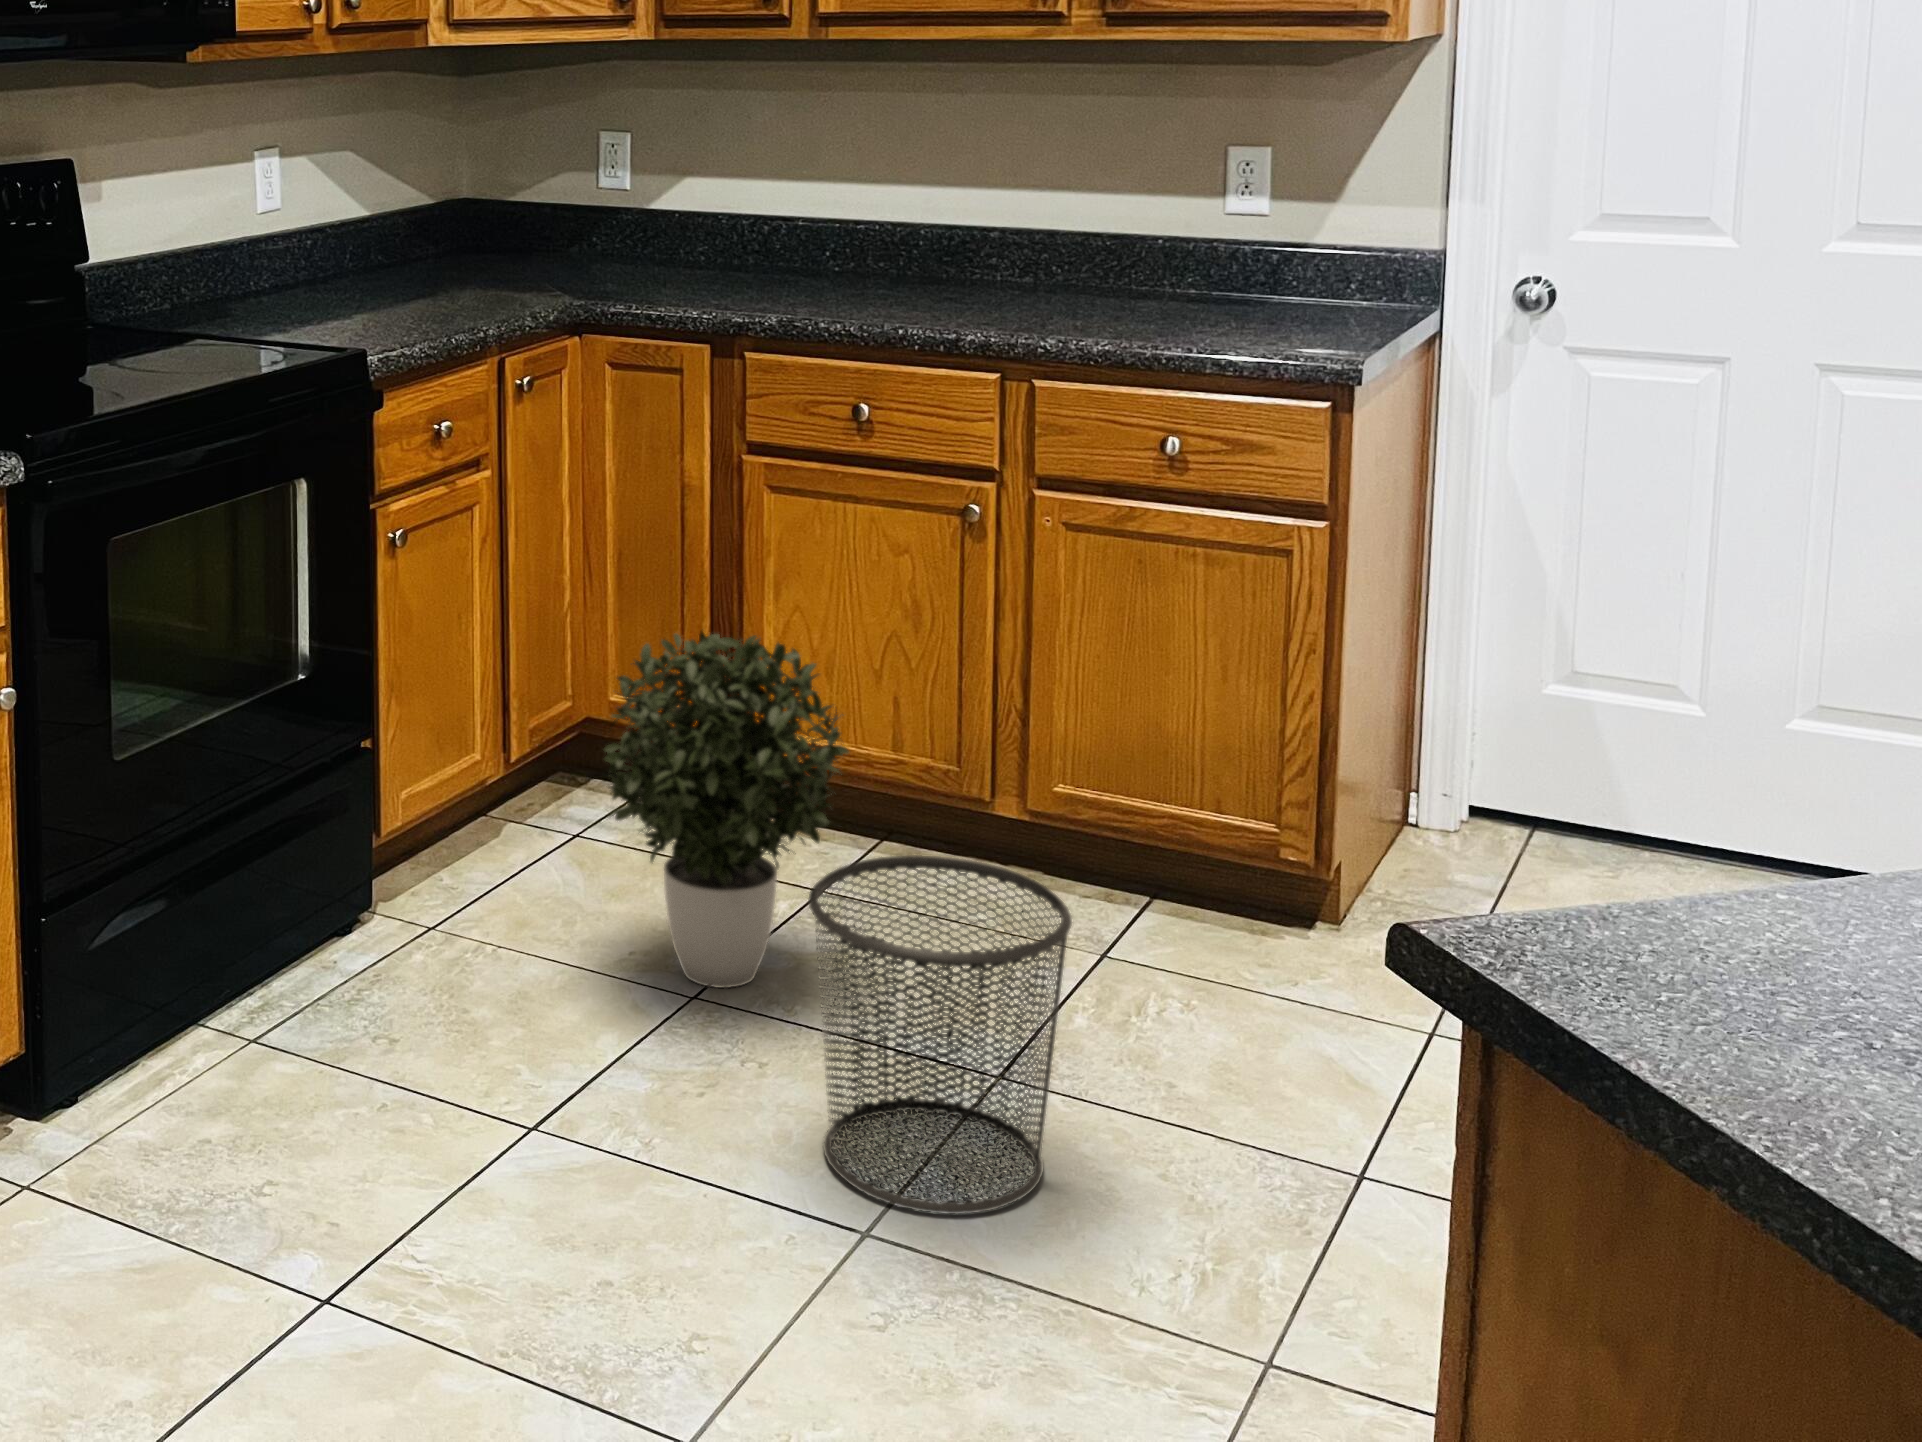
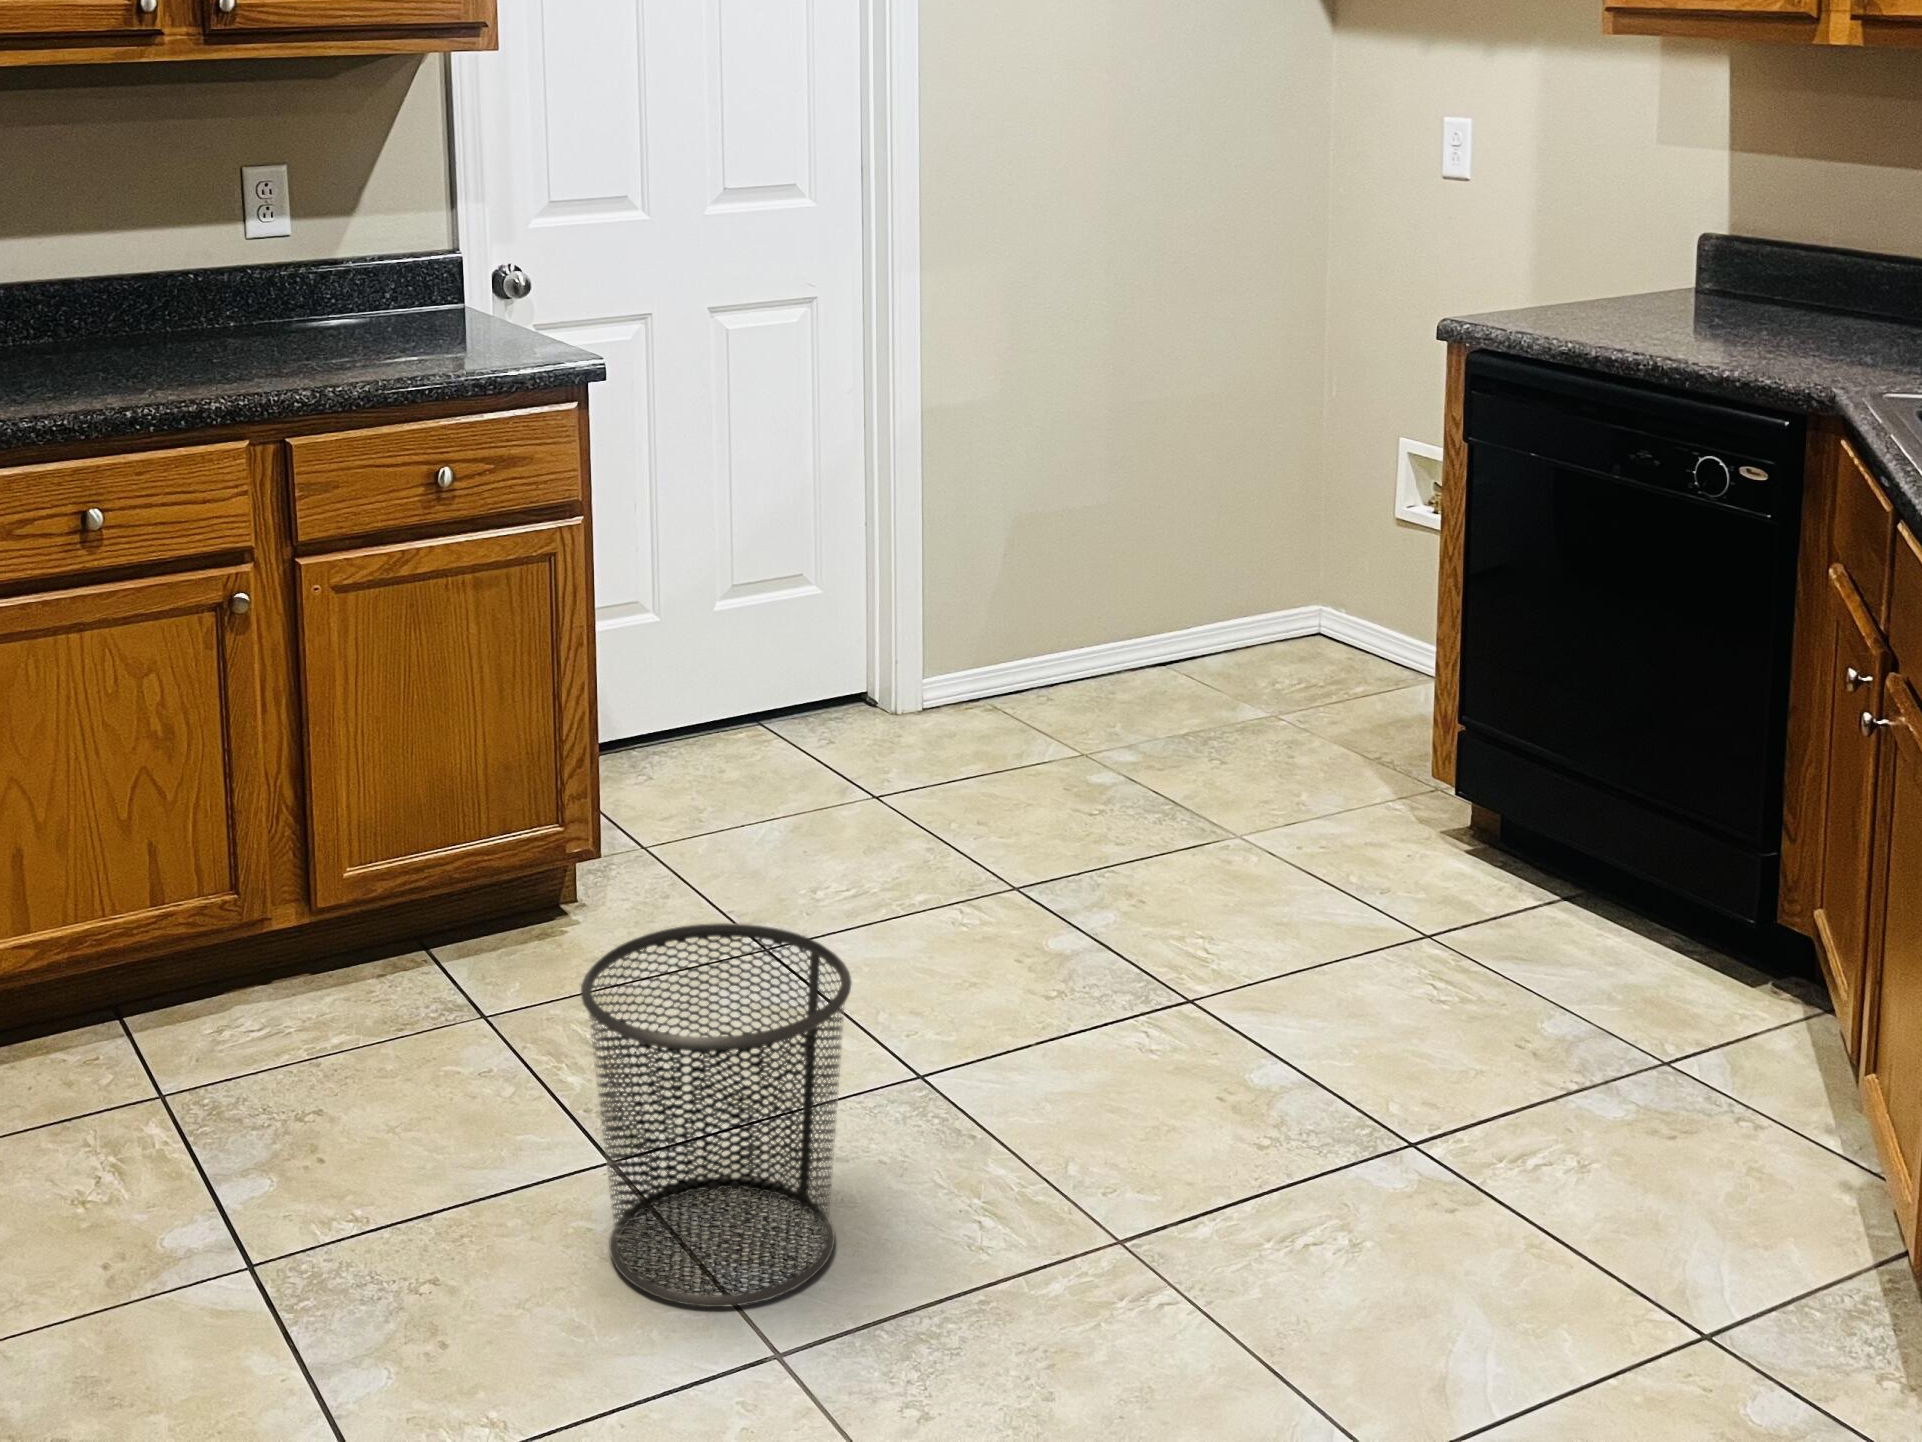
potted plant: present [604,632,849,988] -> none [68,799,394,1244]

